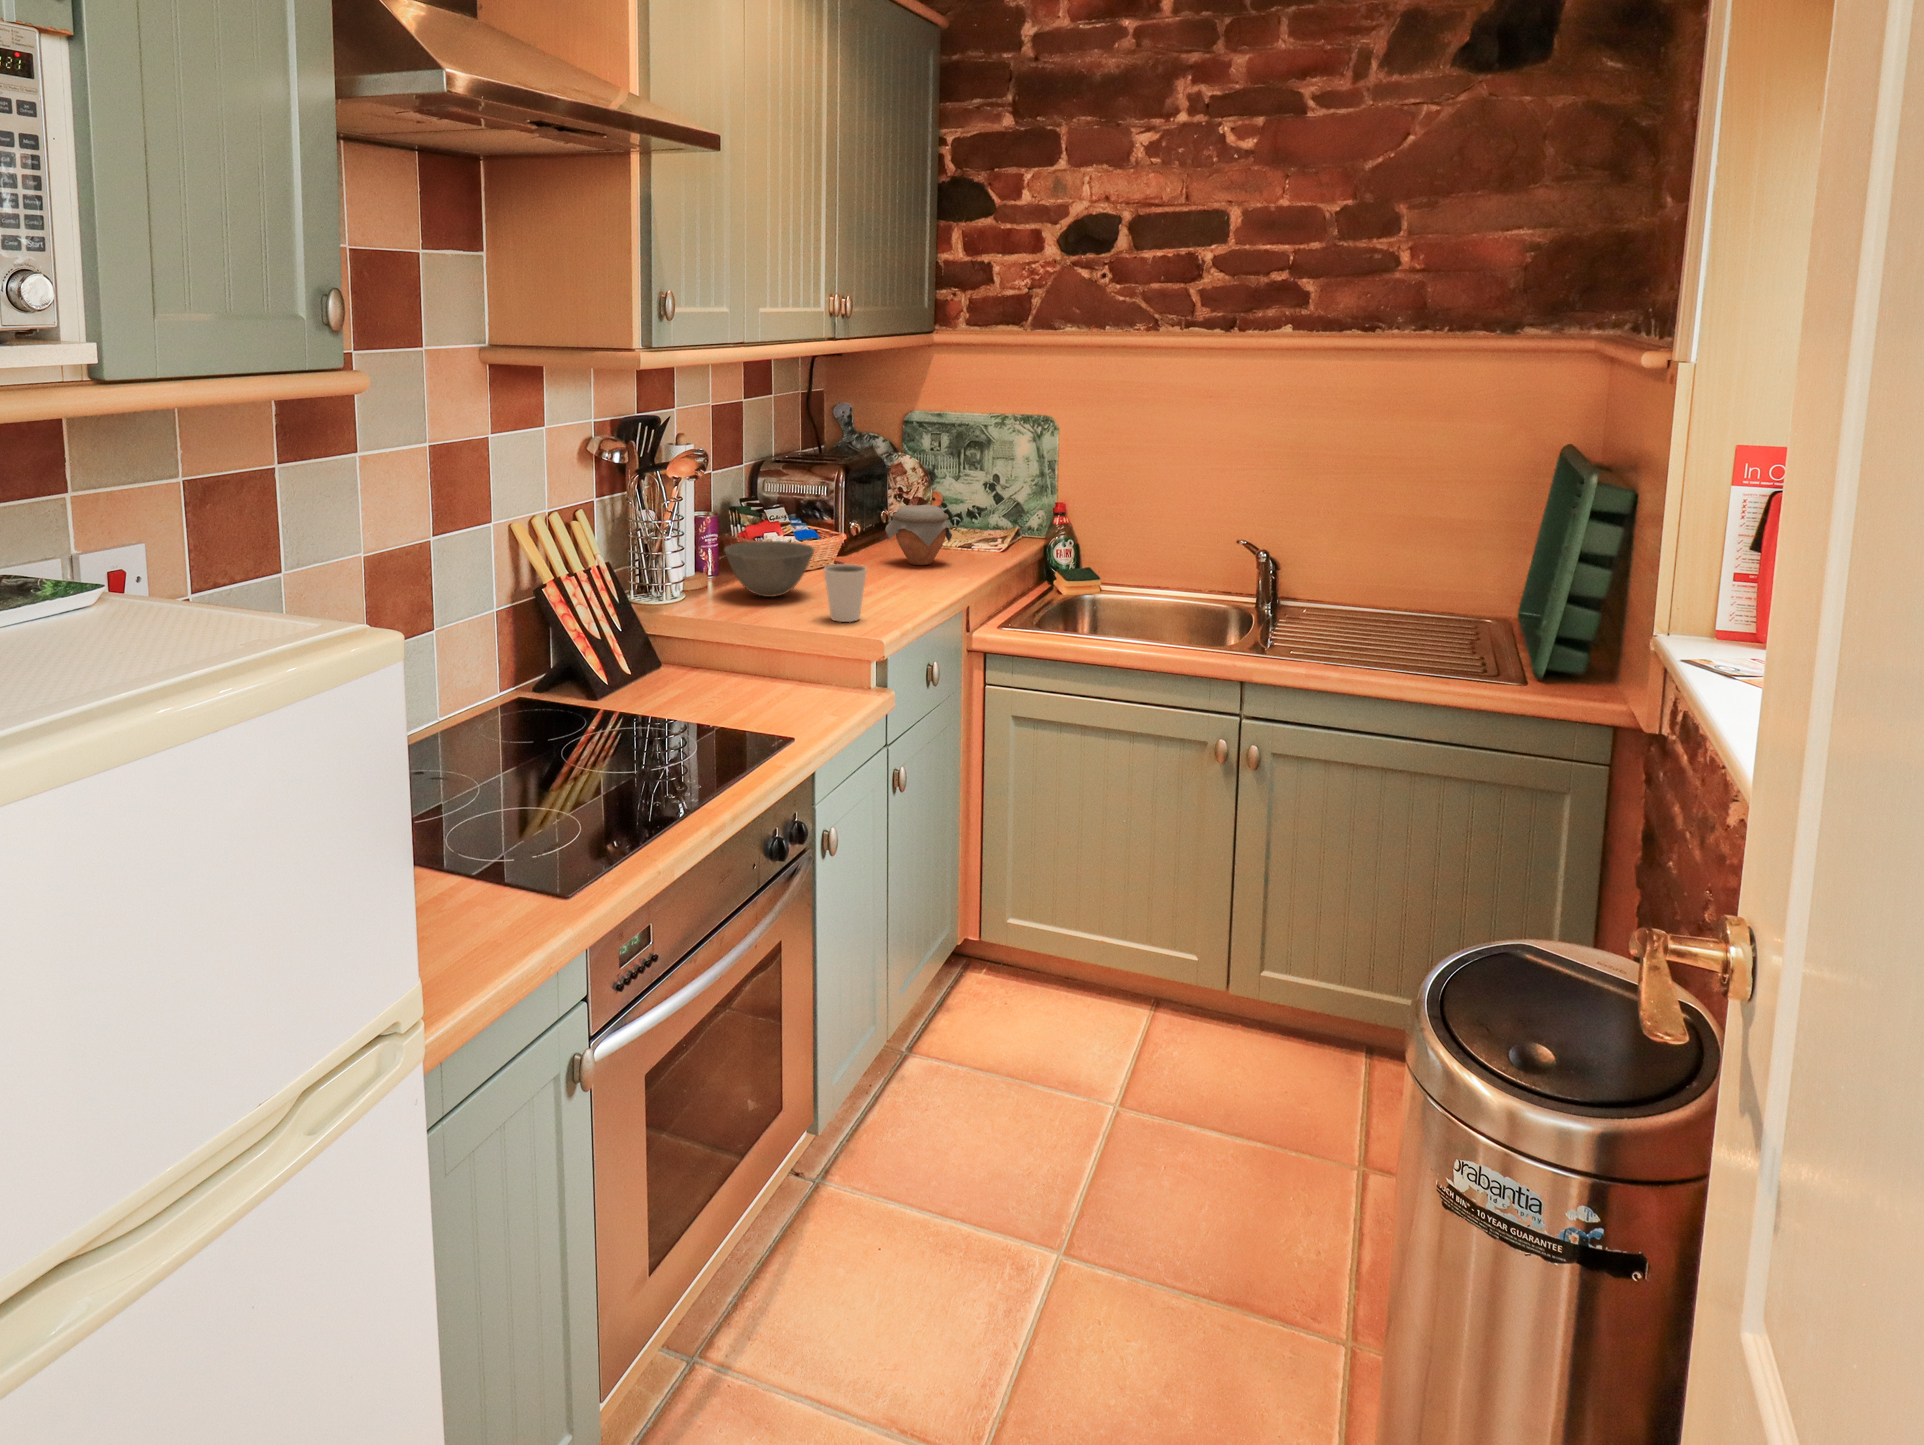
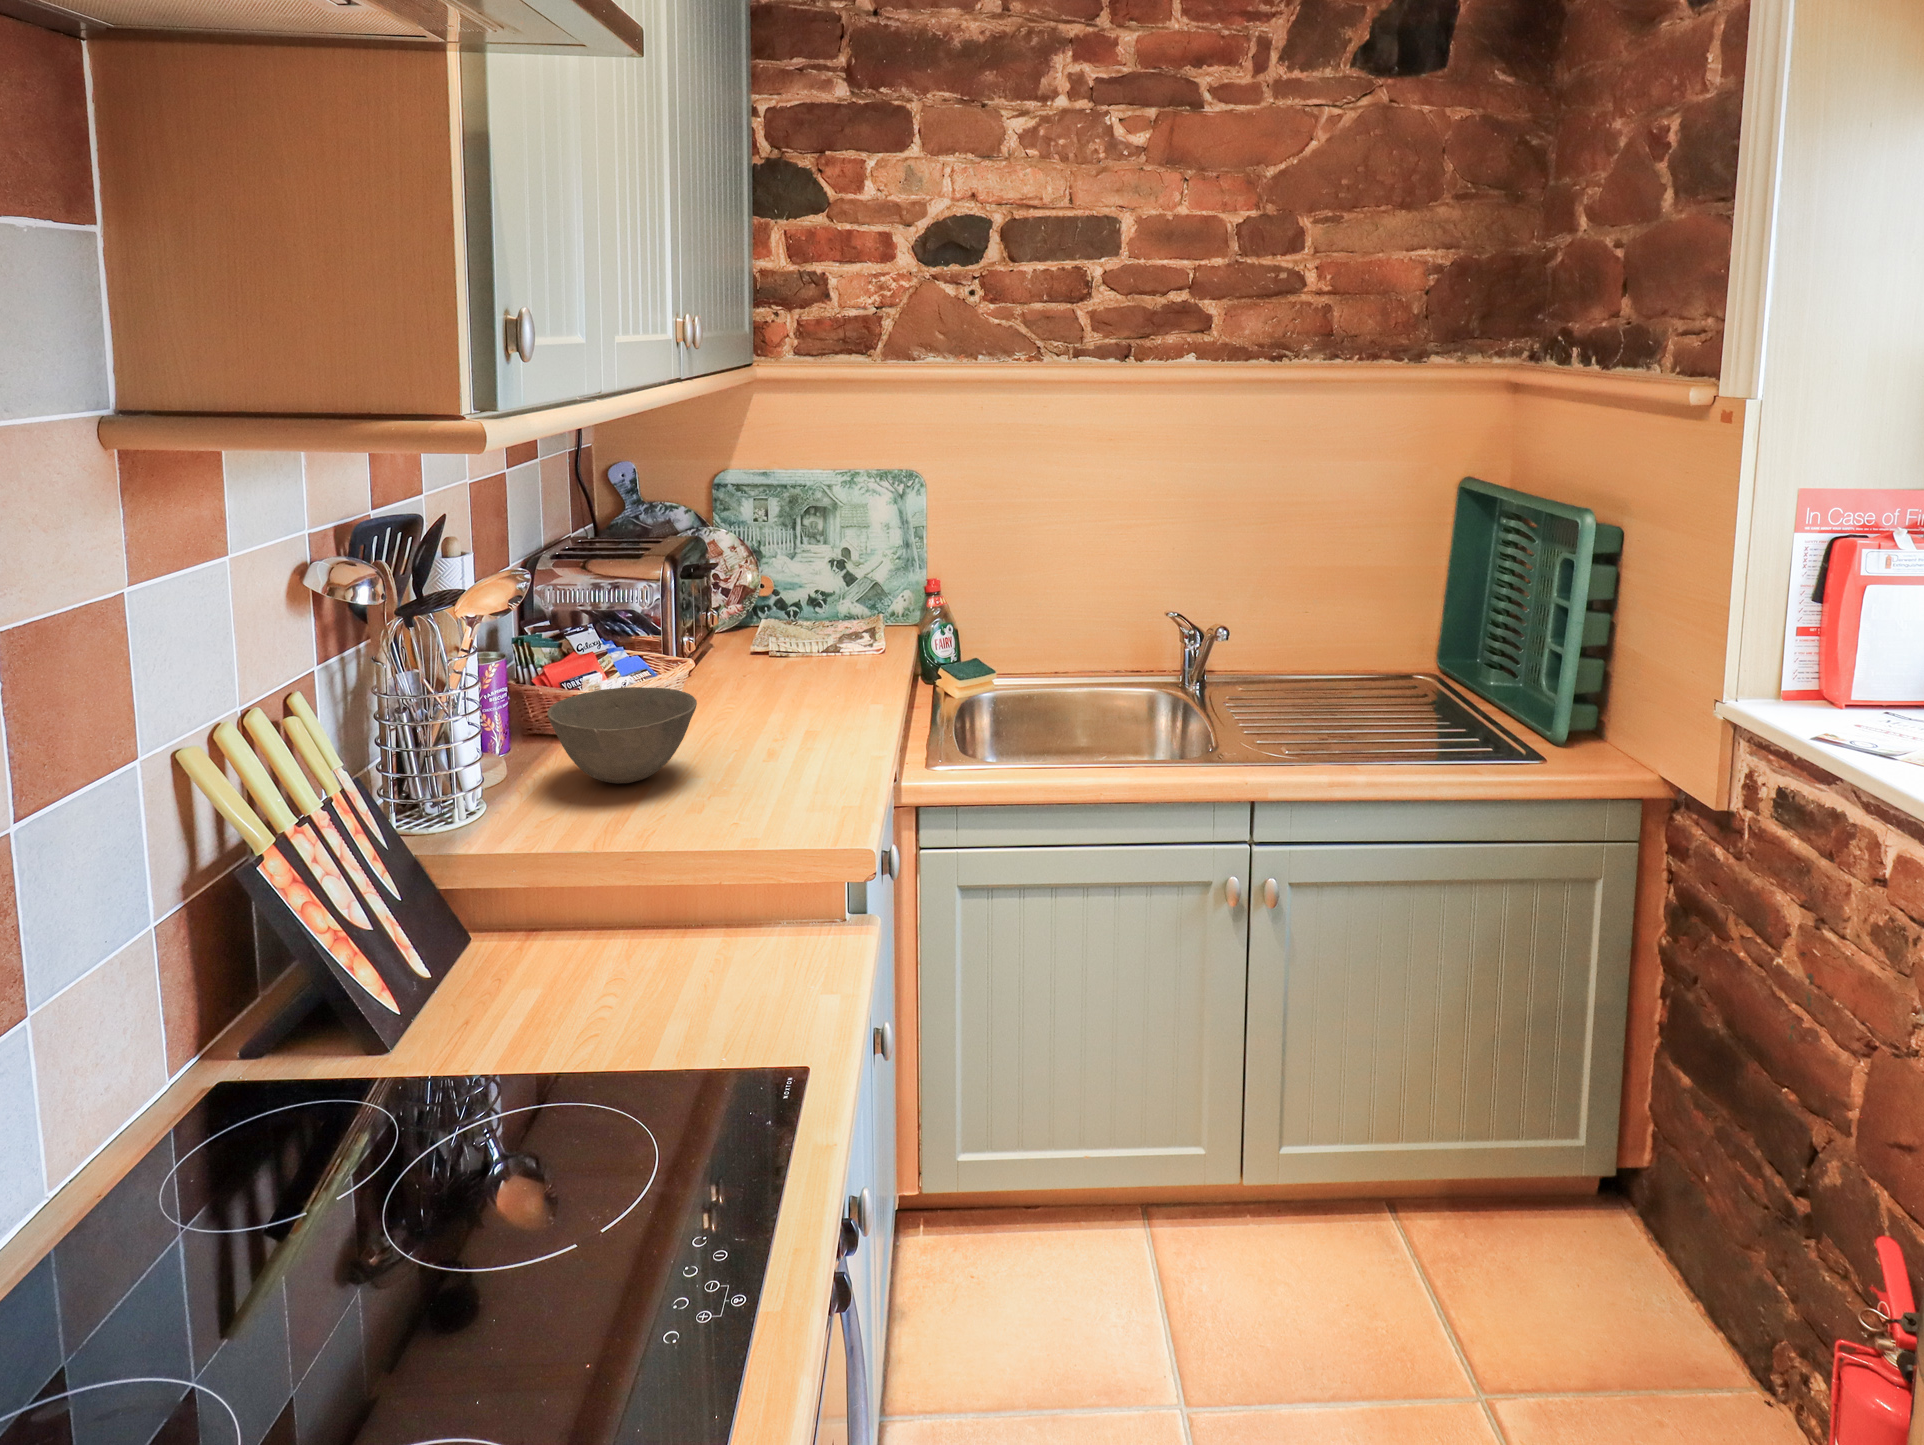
jar: present [885,505,952,565] -> none [747,602,841,688]
cup: present [824,564,867,622] -> none [748,723,817,819]

